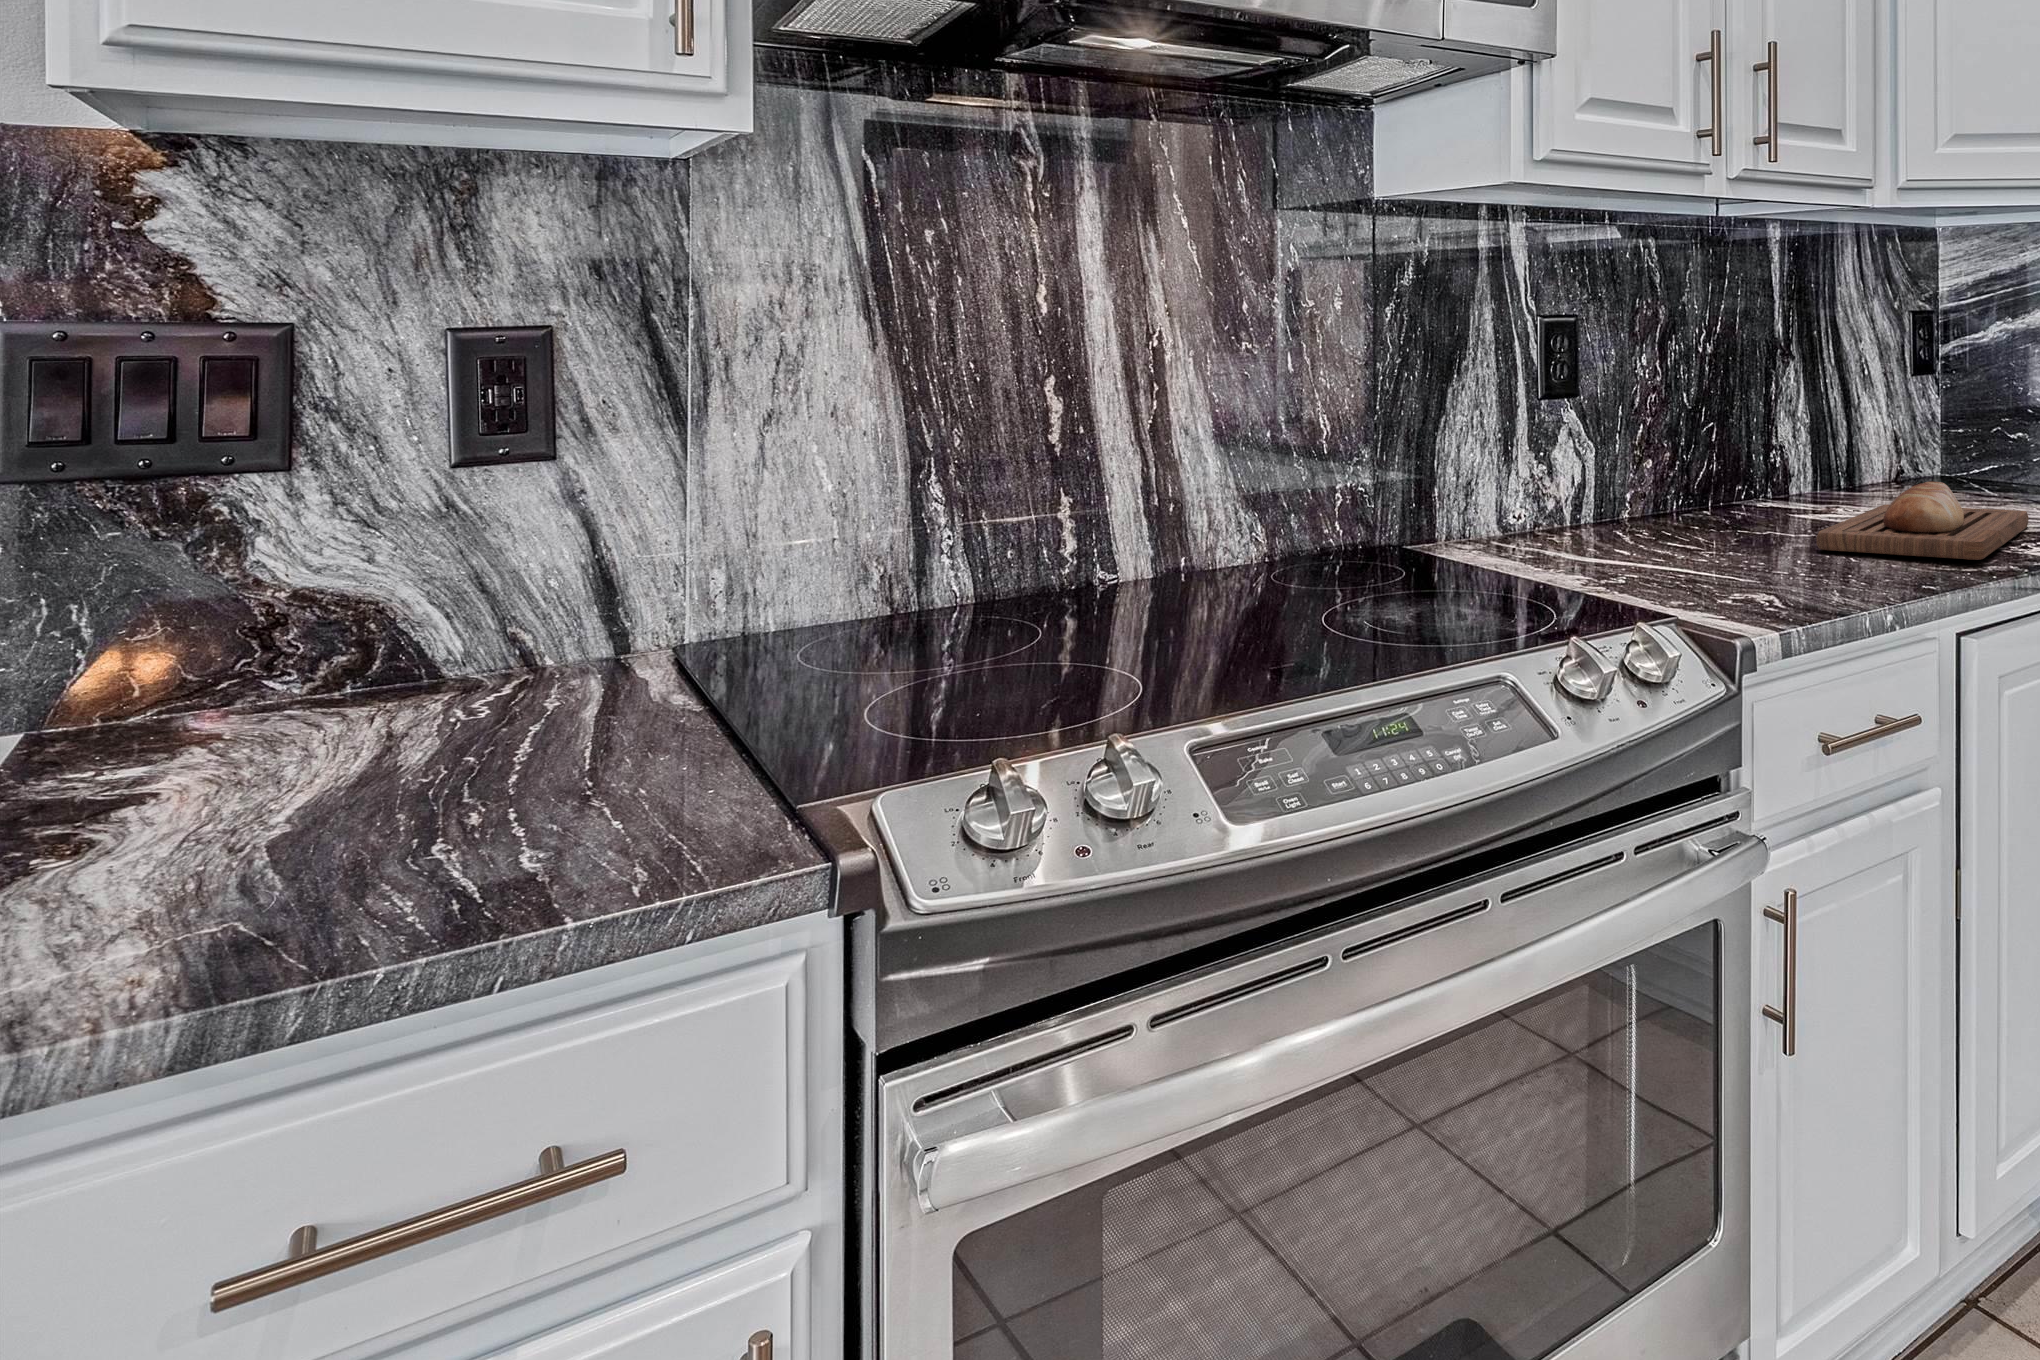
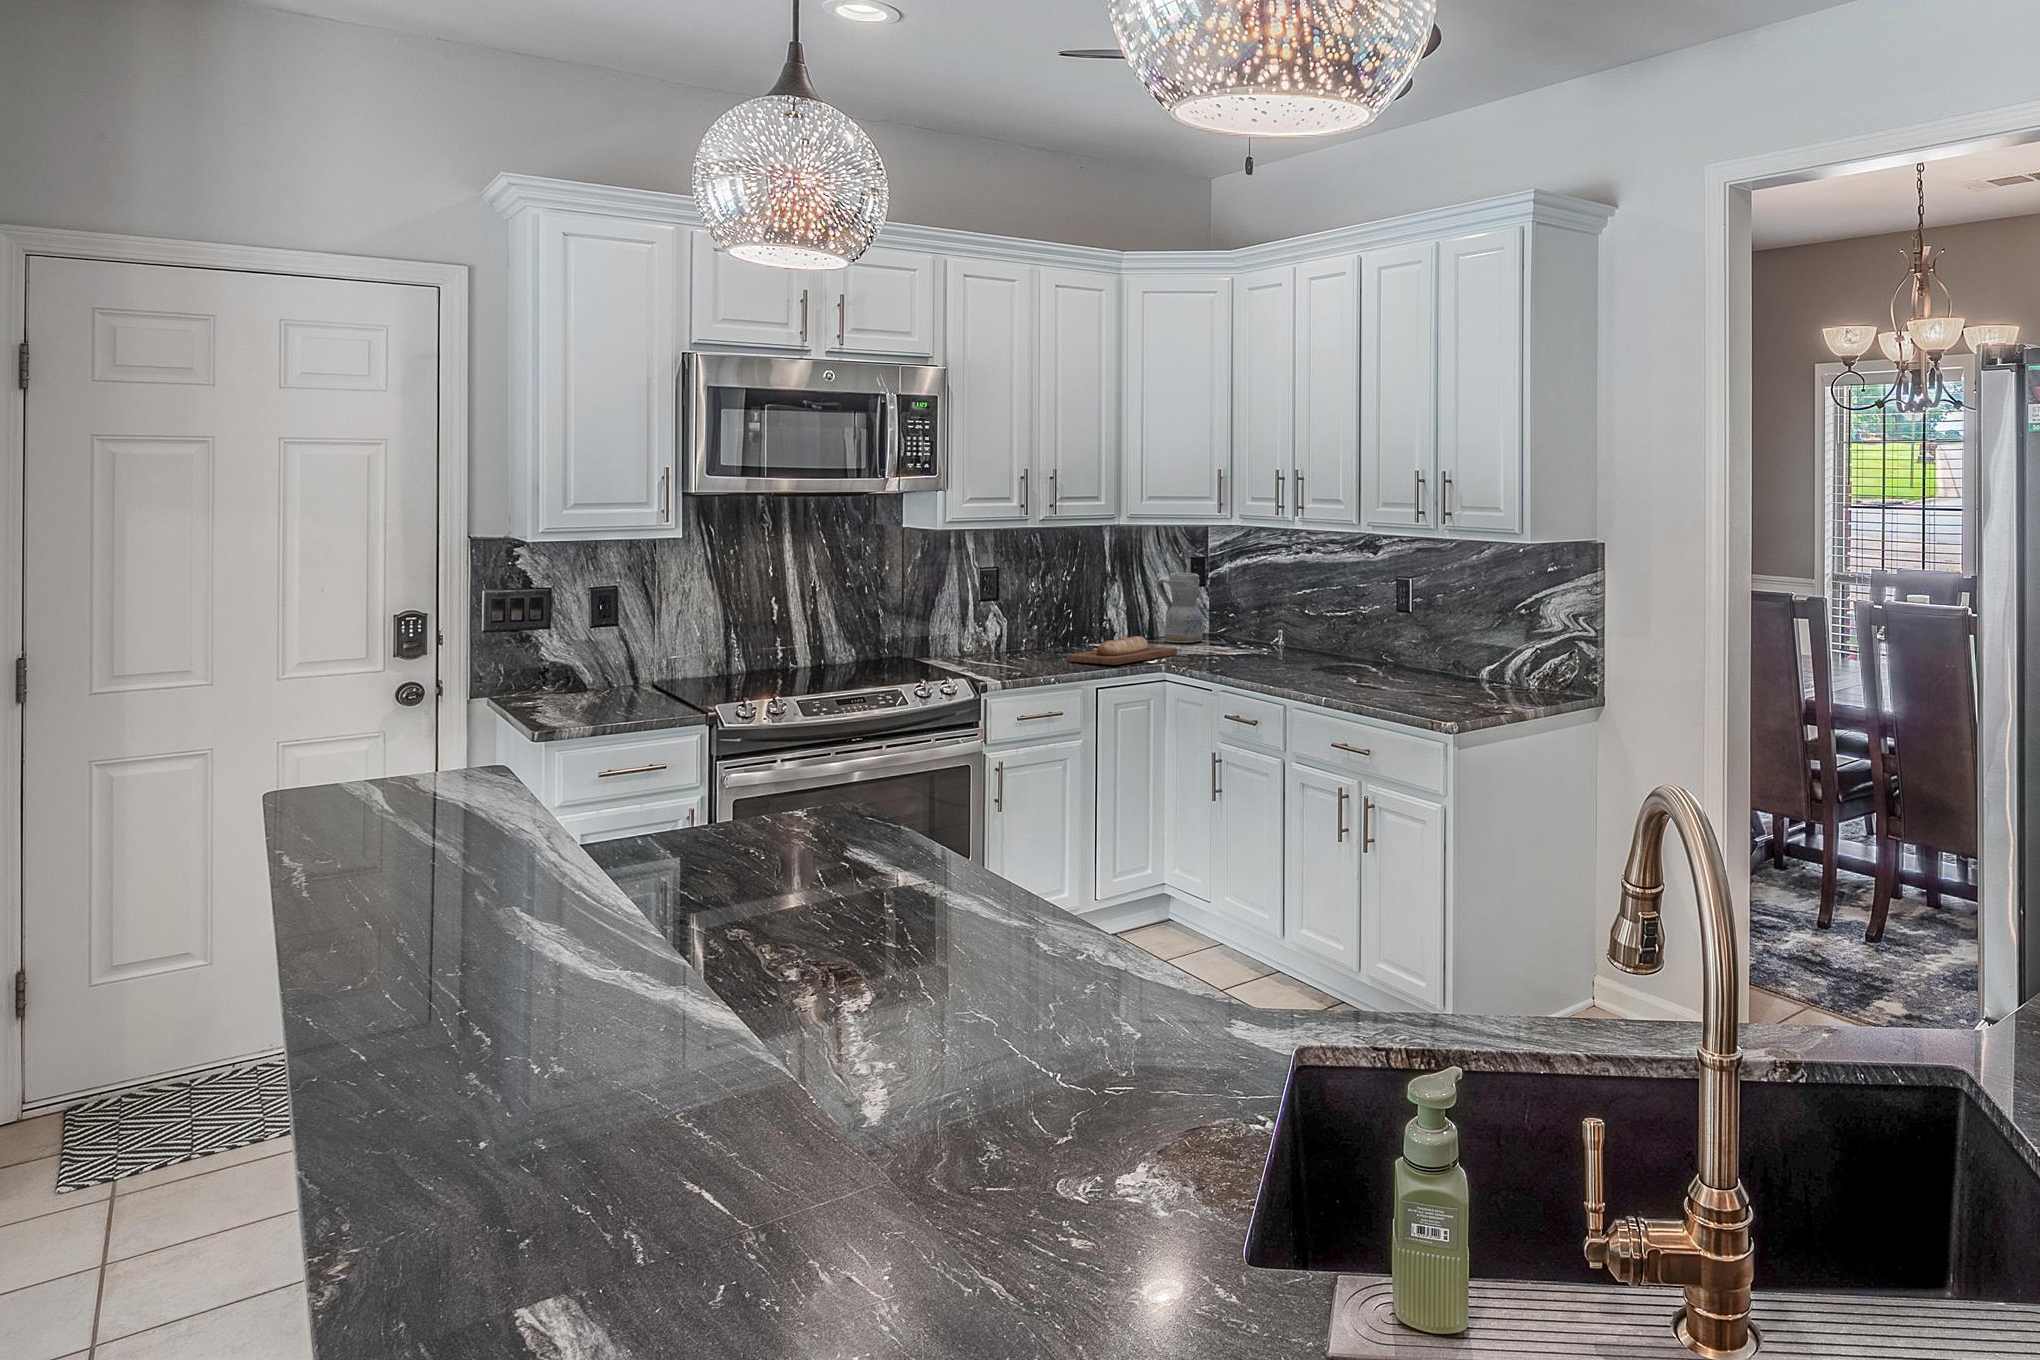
ceramic pitcher: none [1881,336,1993,497] -> present [1157,572,1203,643]

